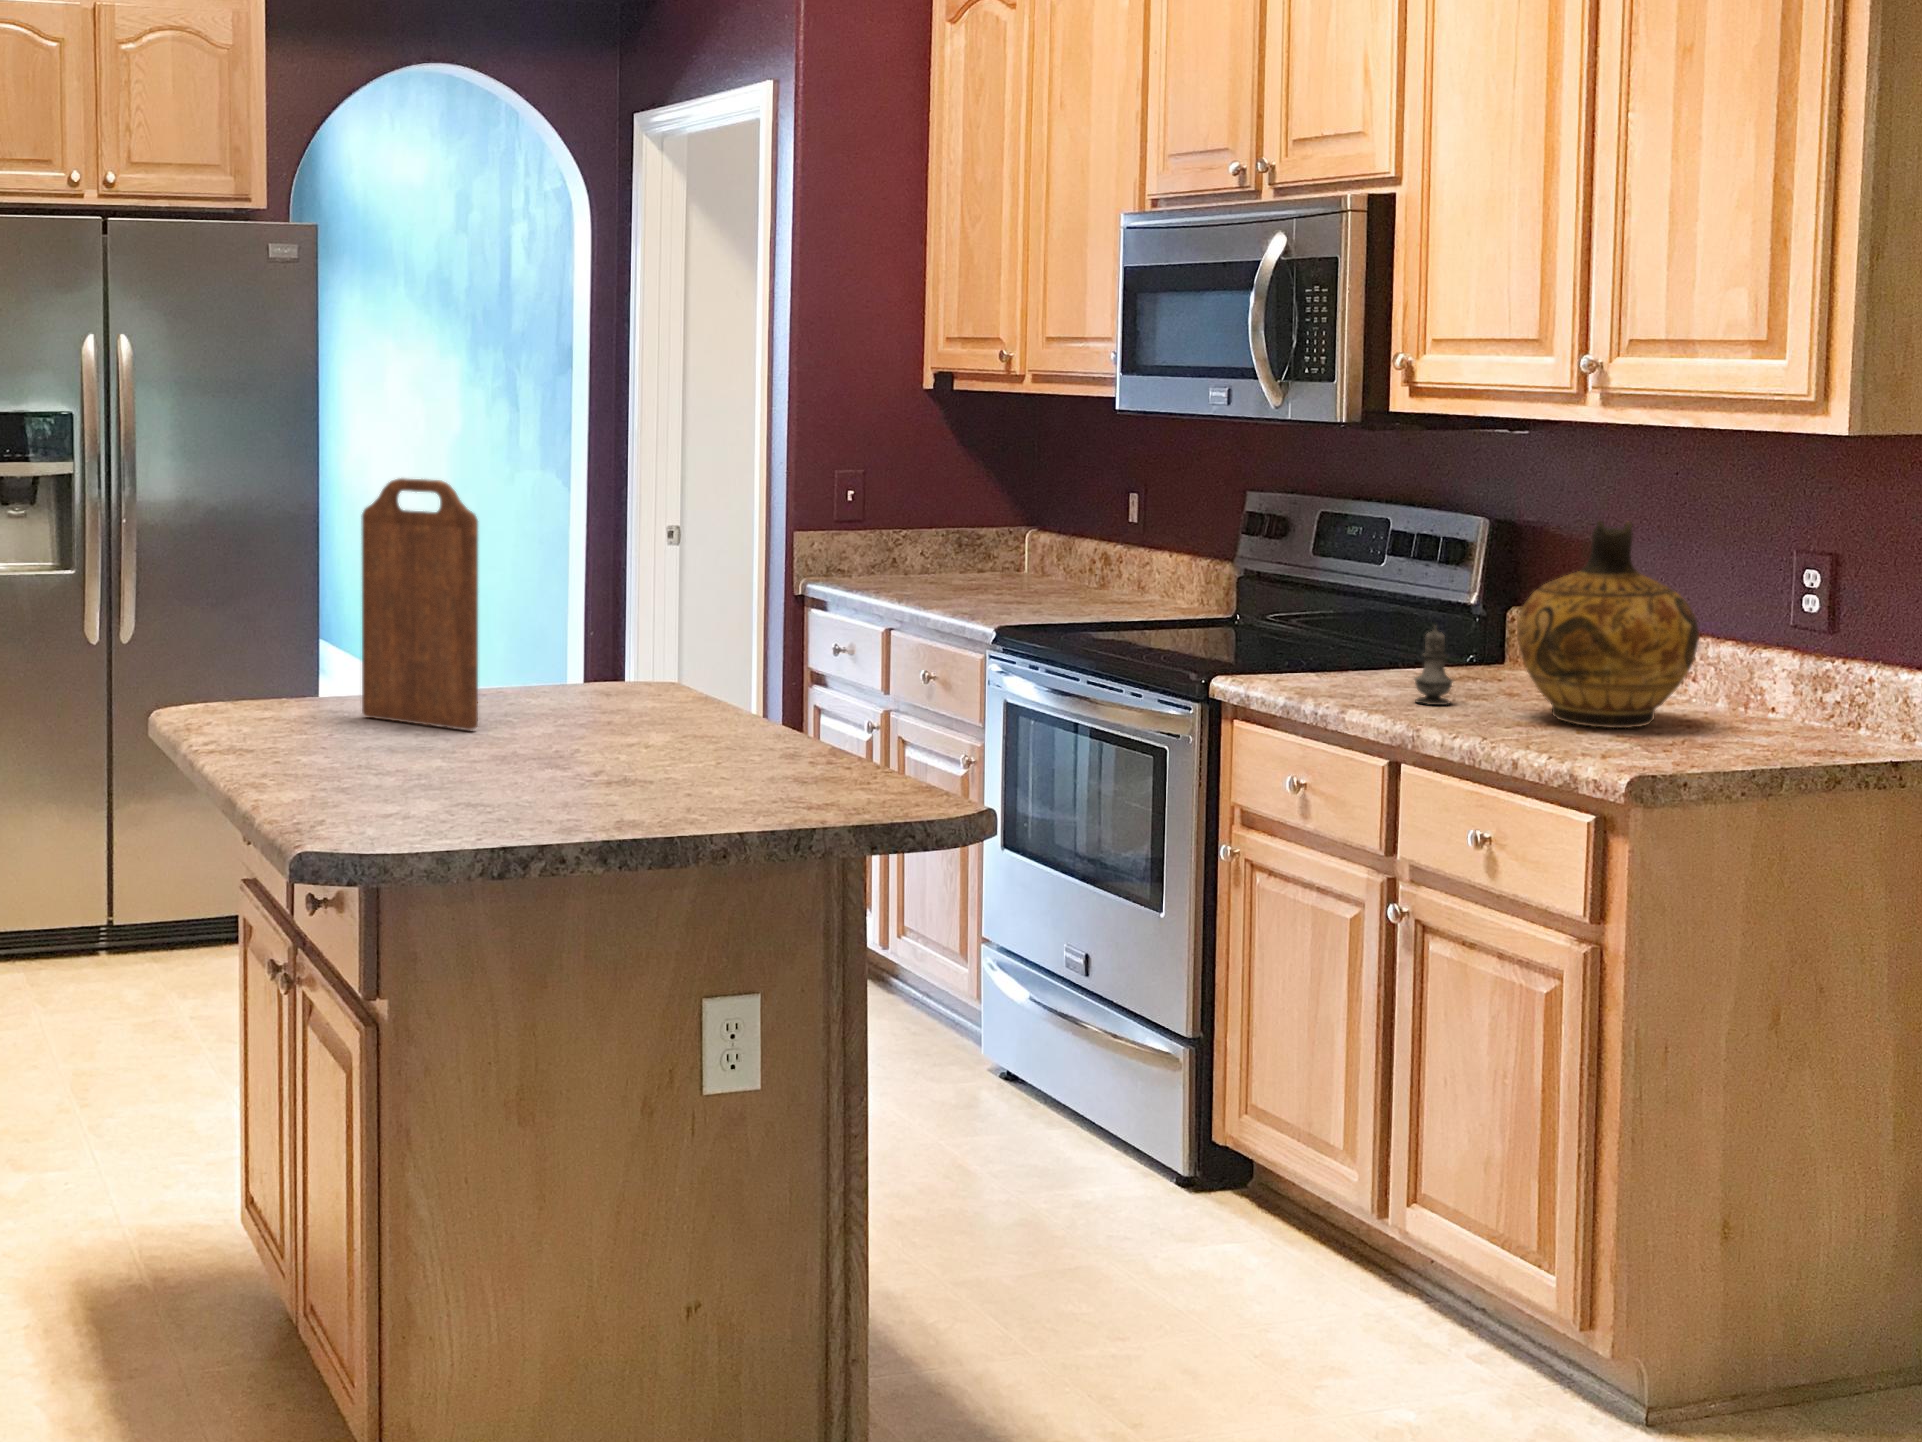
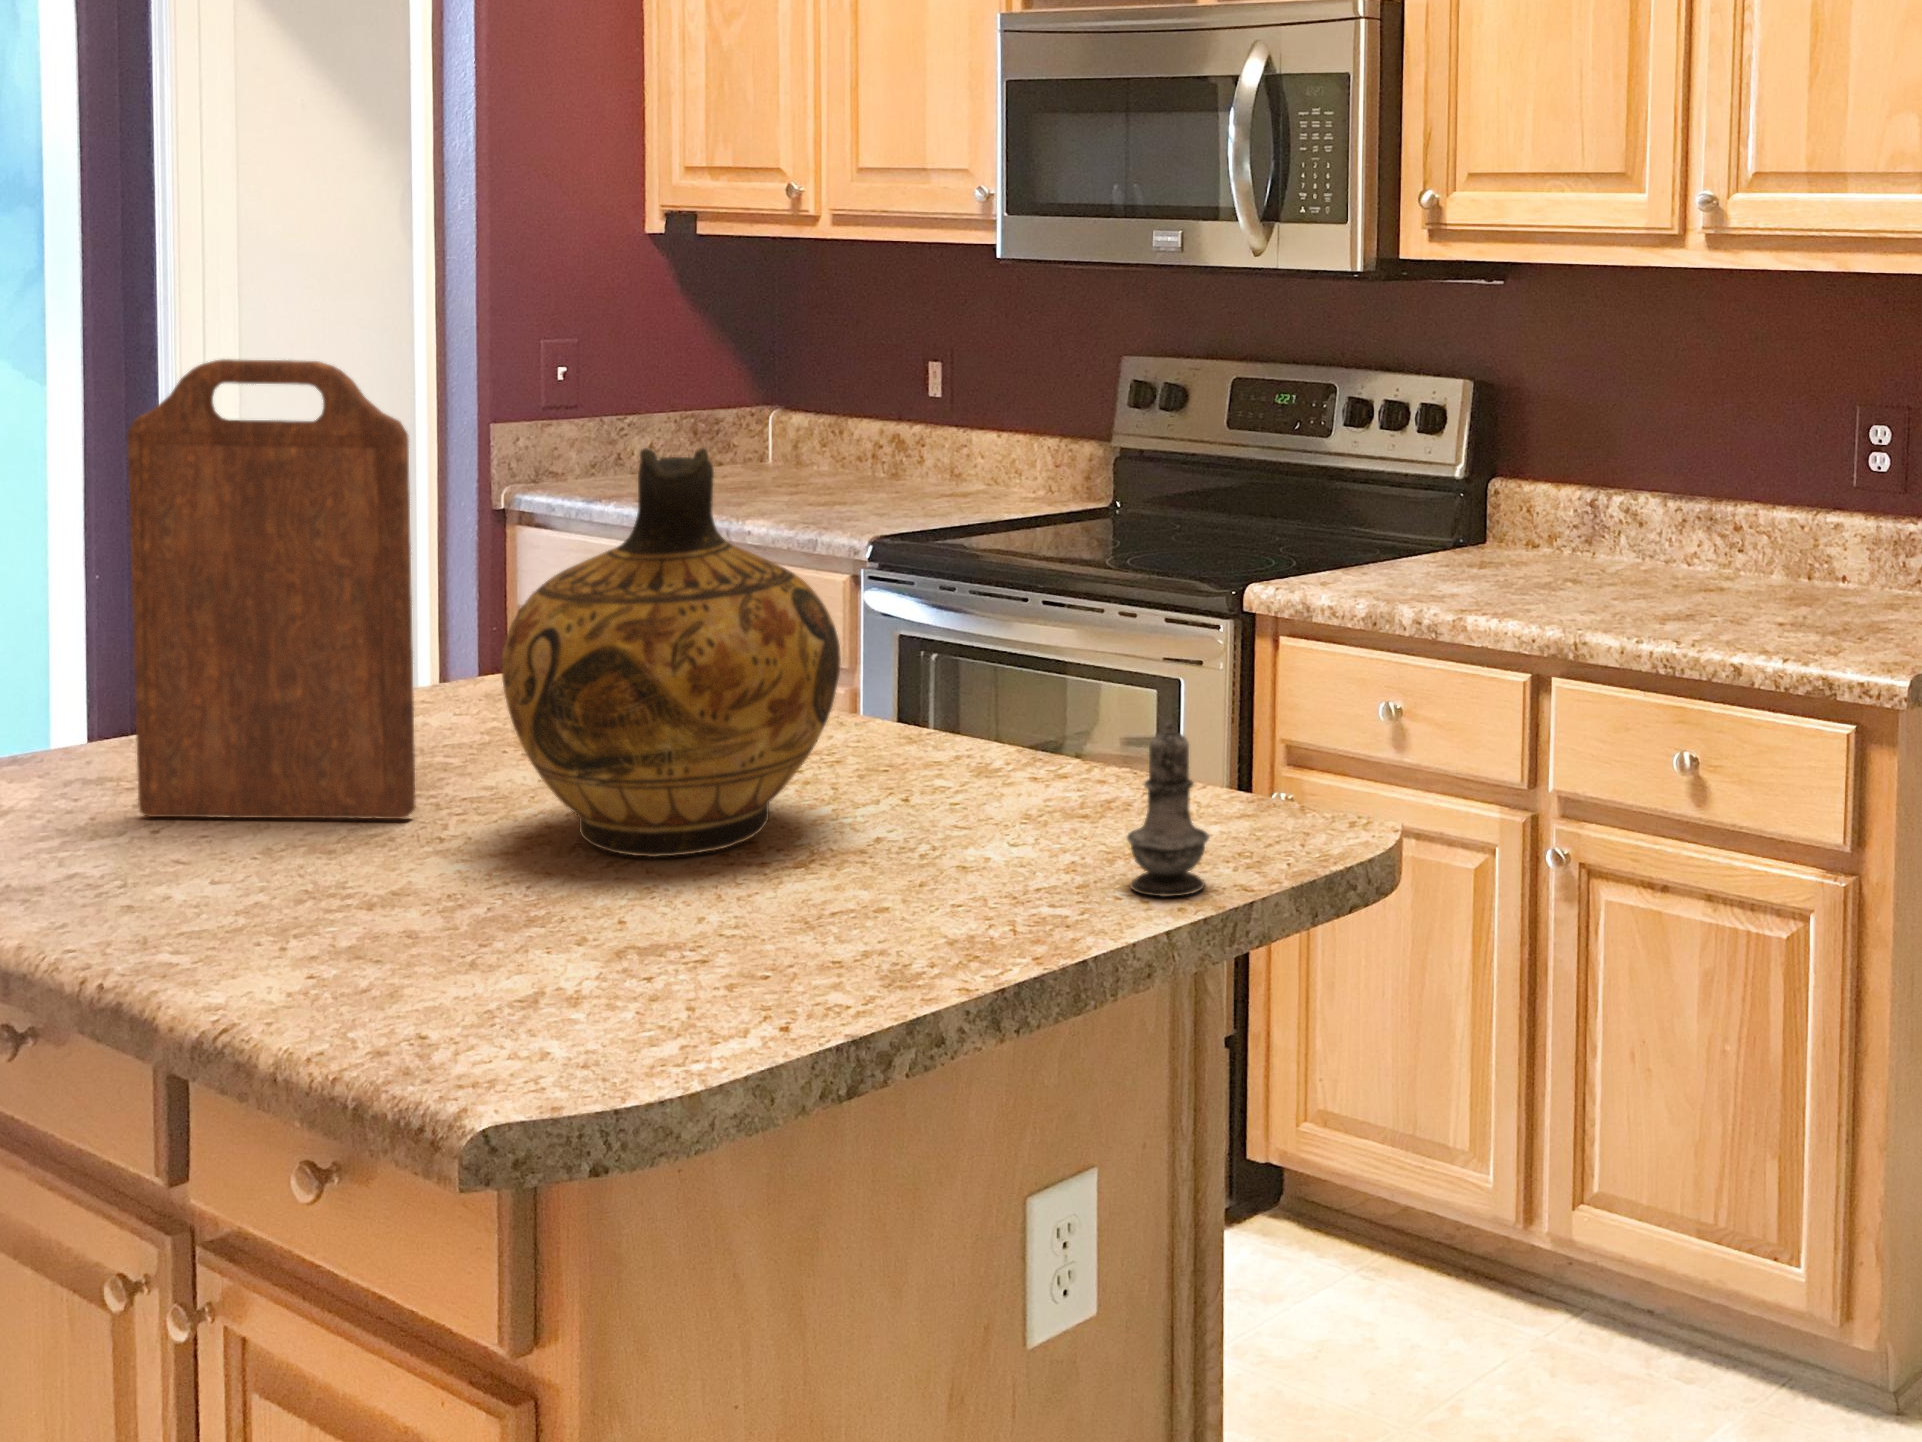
ceramic jug: present [1517,521,1699,728] -> present [502,448,841,857]
salt shaker: present [1414,627,1453,705] -> present [1127,720,1209,896]

